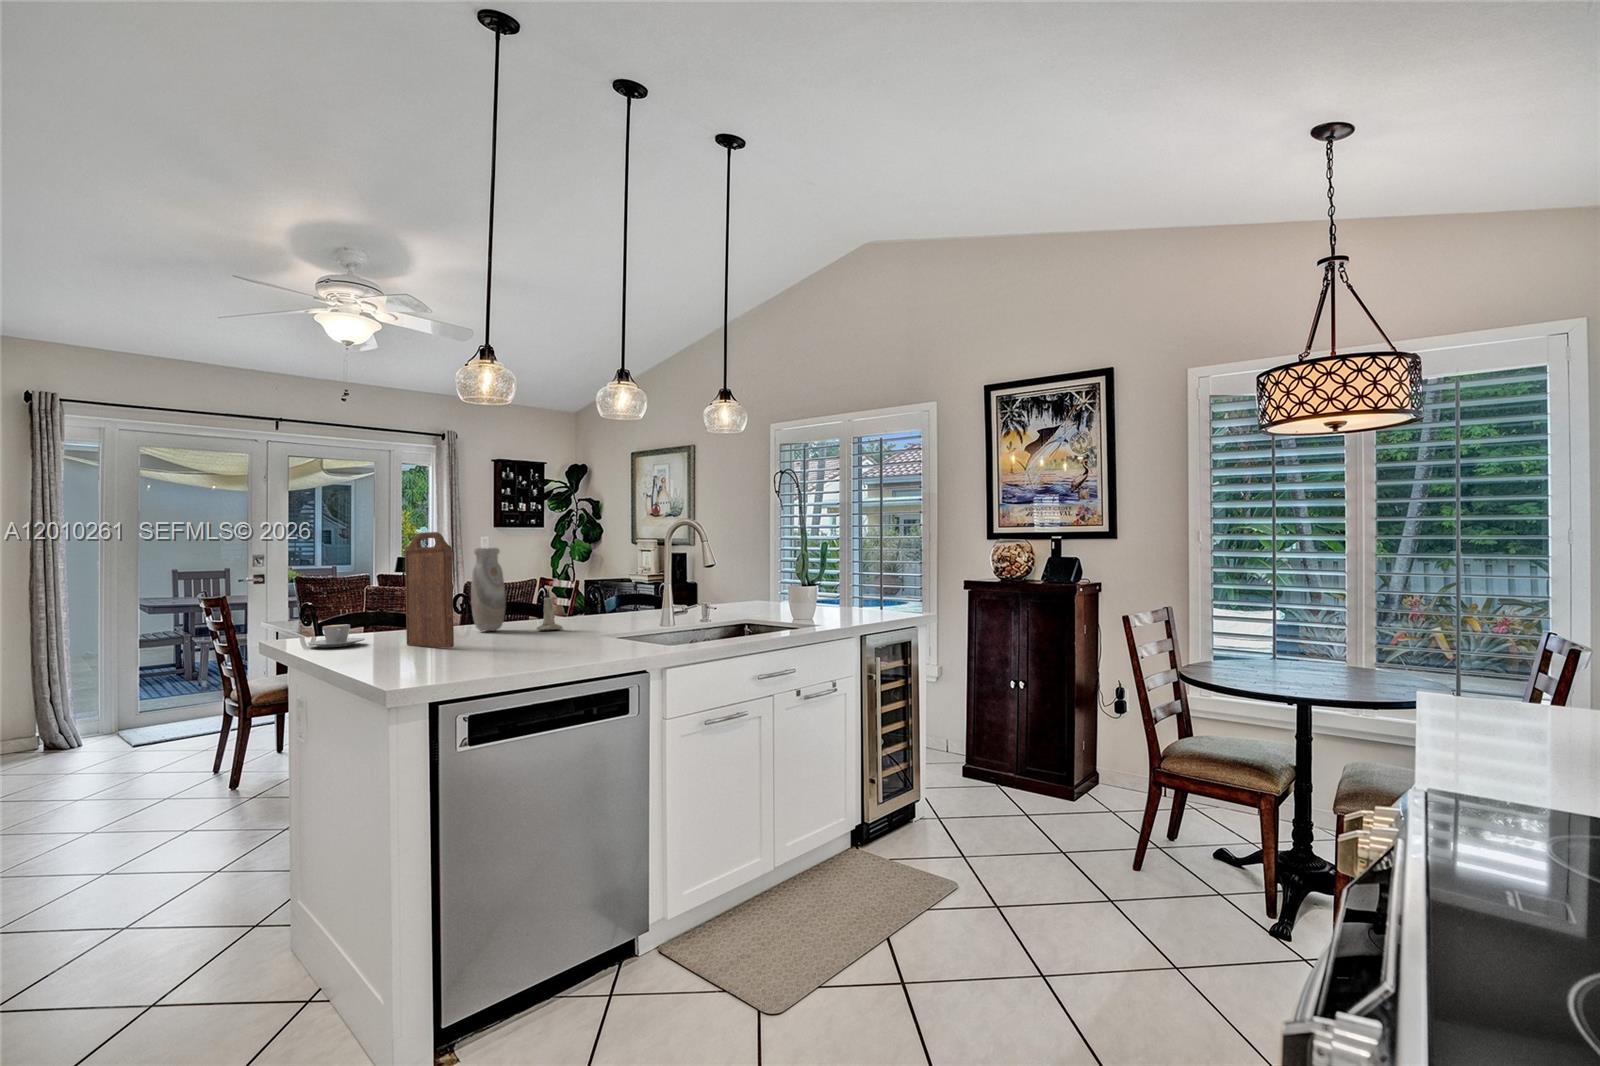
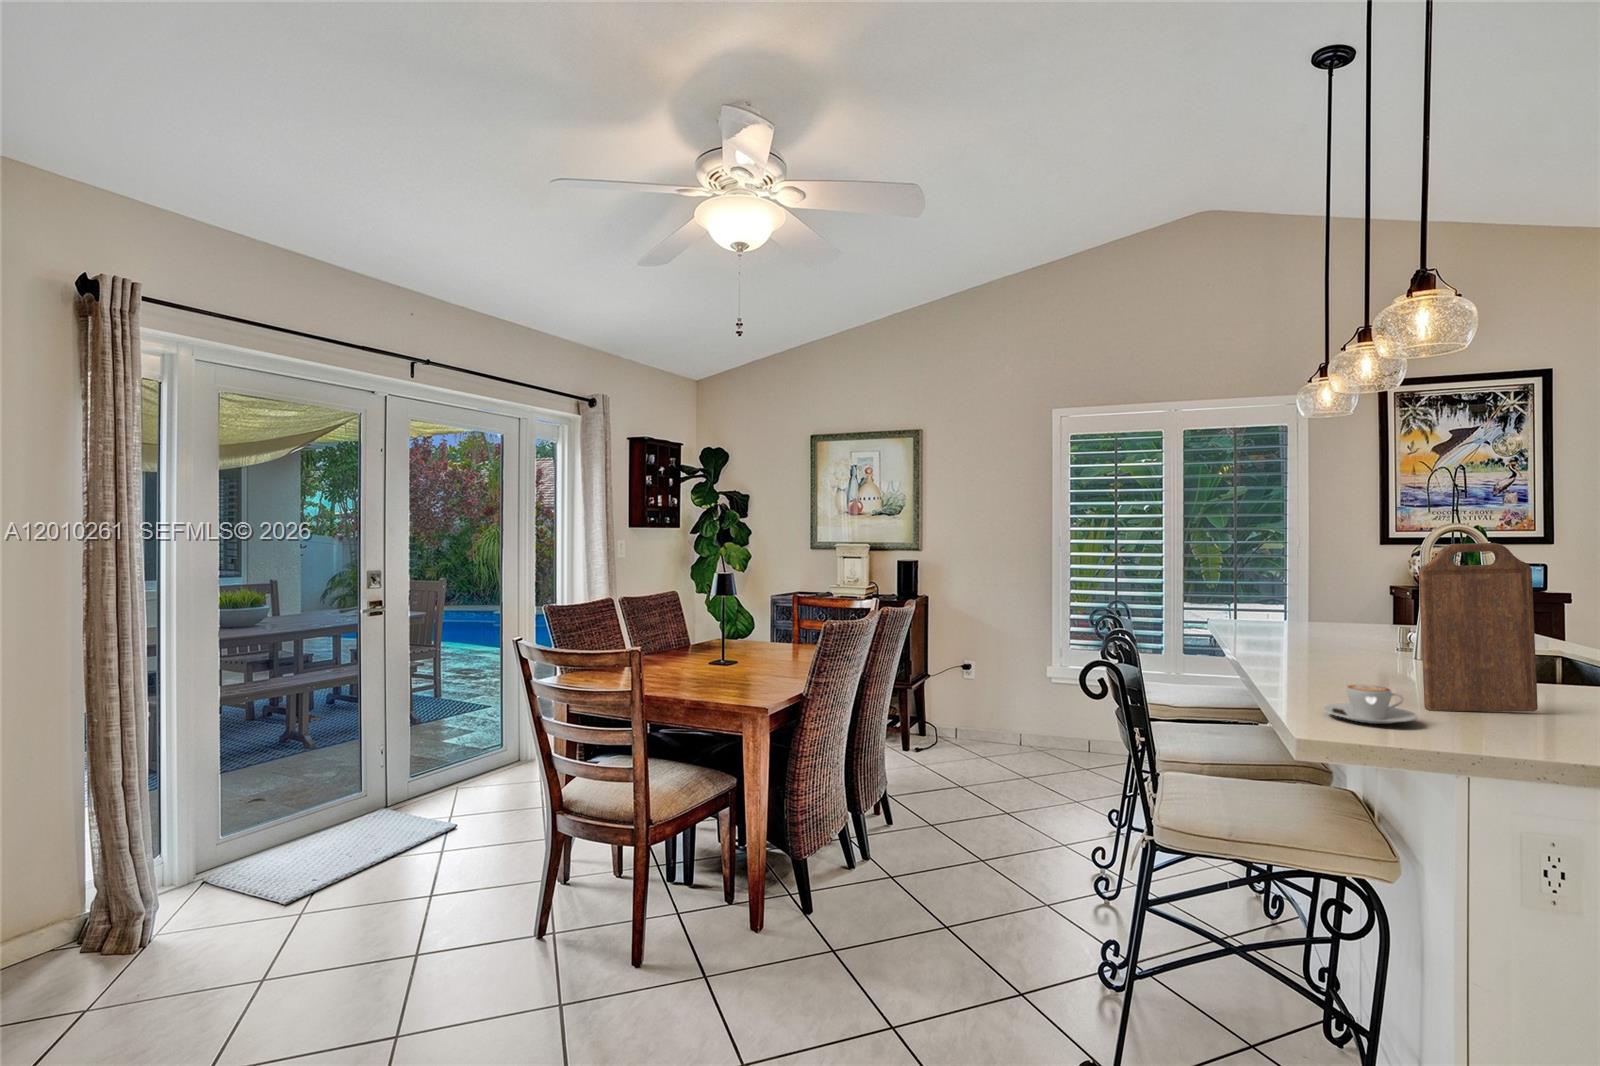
vase: present [471,548,506,631] -> none [1280,561,1334,678]
candle: present [537,589,563,630] -> none [1337,616,1371,673]

